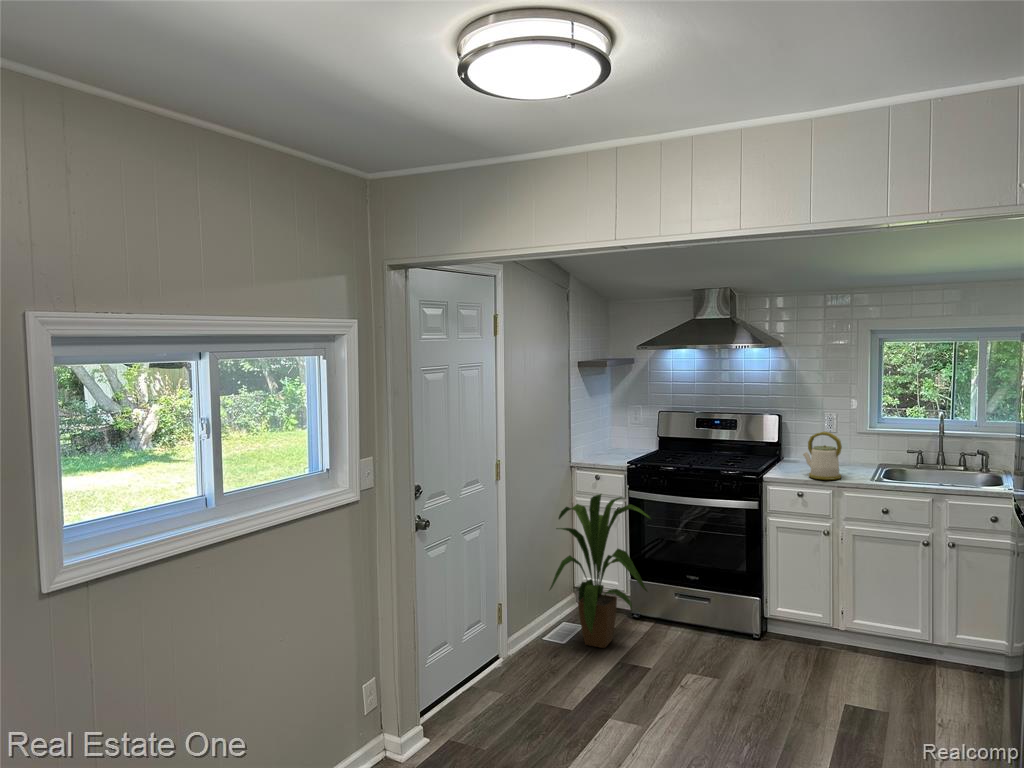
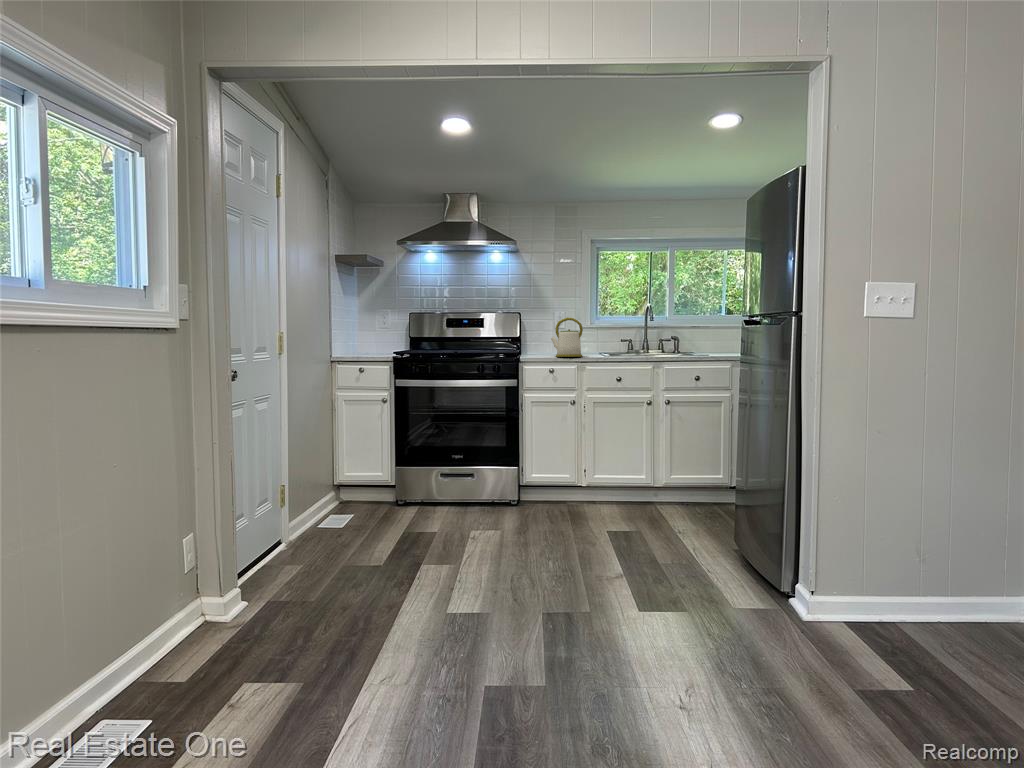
house plant: present [550,494,651,648] -> none [320,362,431,529]

